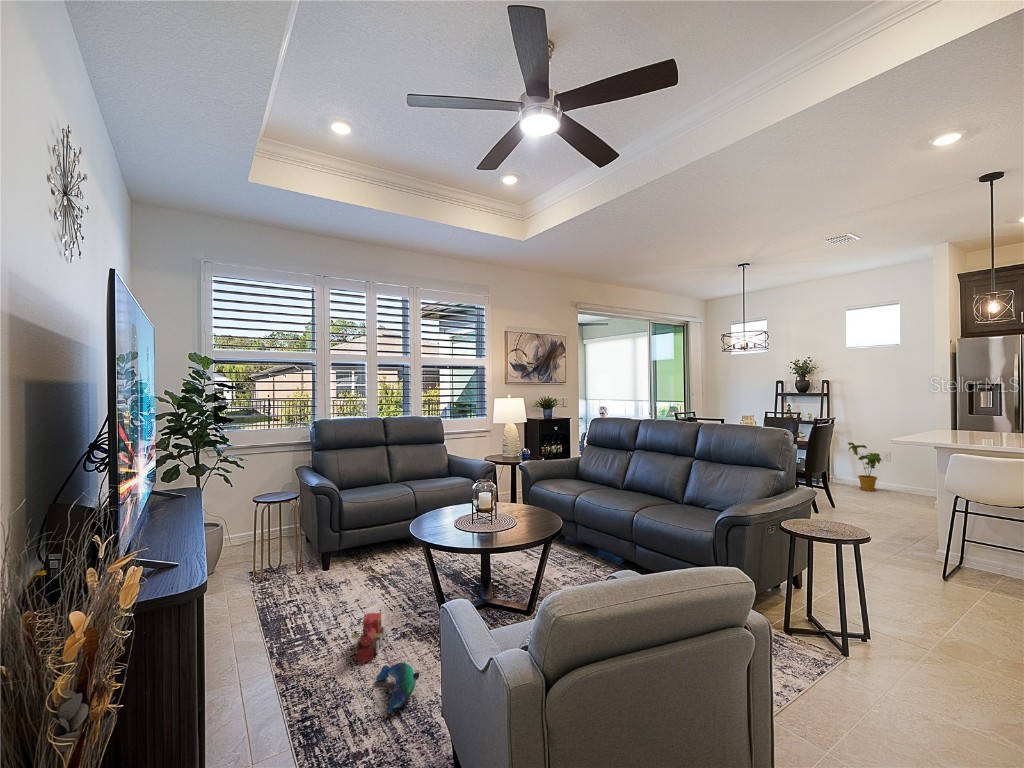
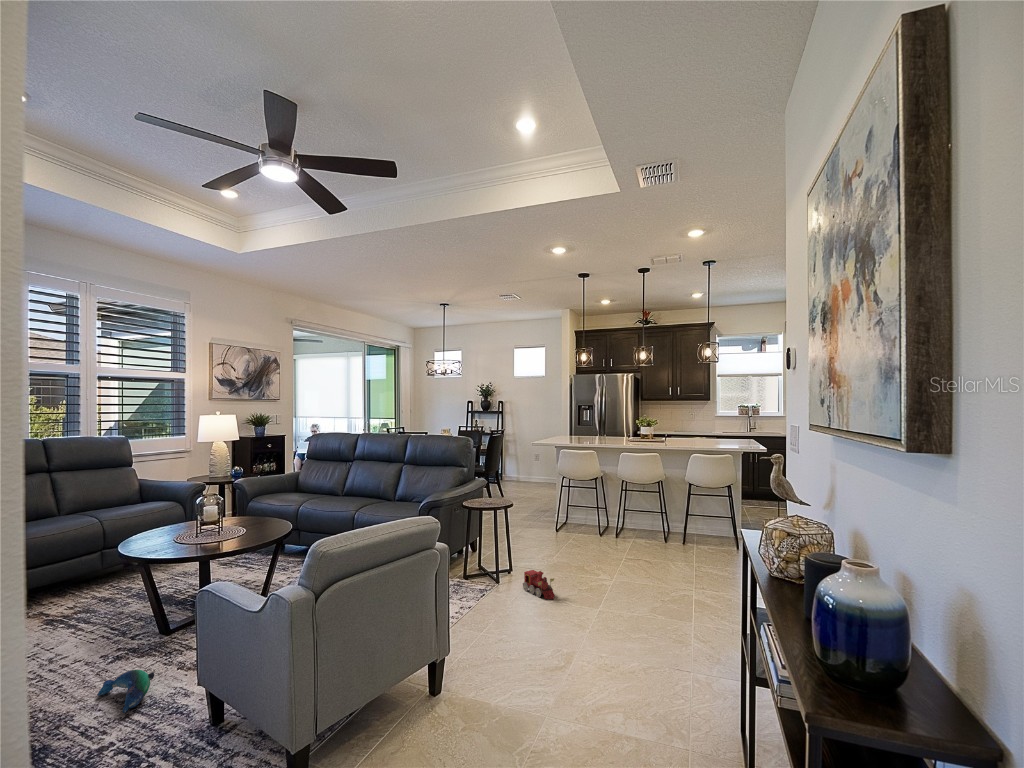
house plant: present [848,443,882,491] -> none [516,448,538,485]
toy train: present [351,613,385,663] -> present [523,570,554,599]

